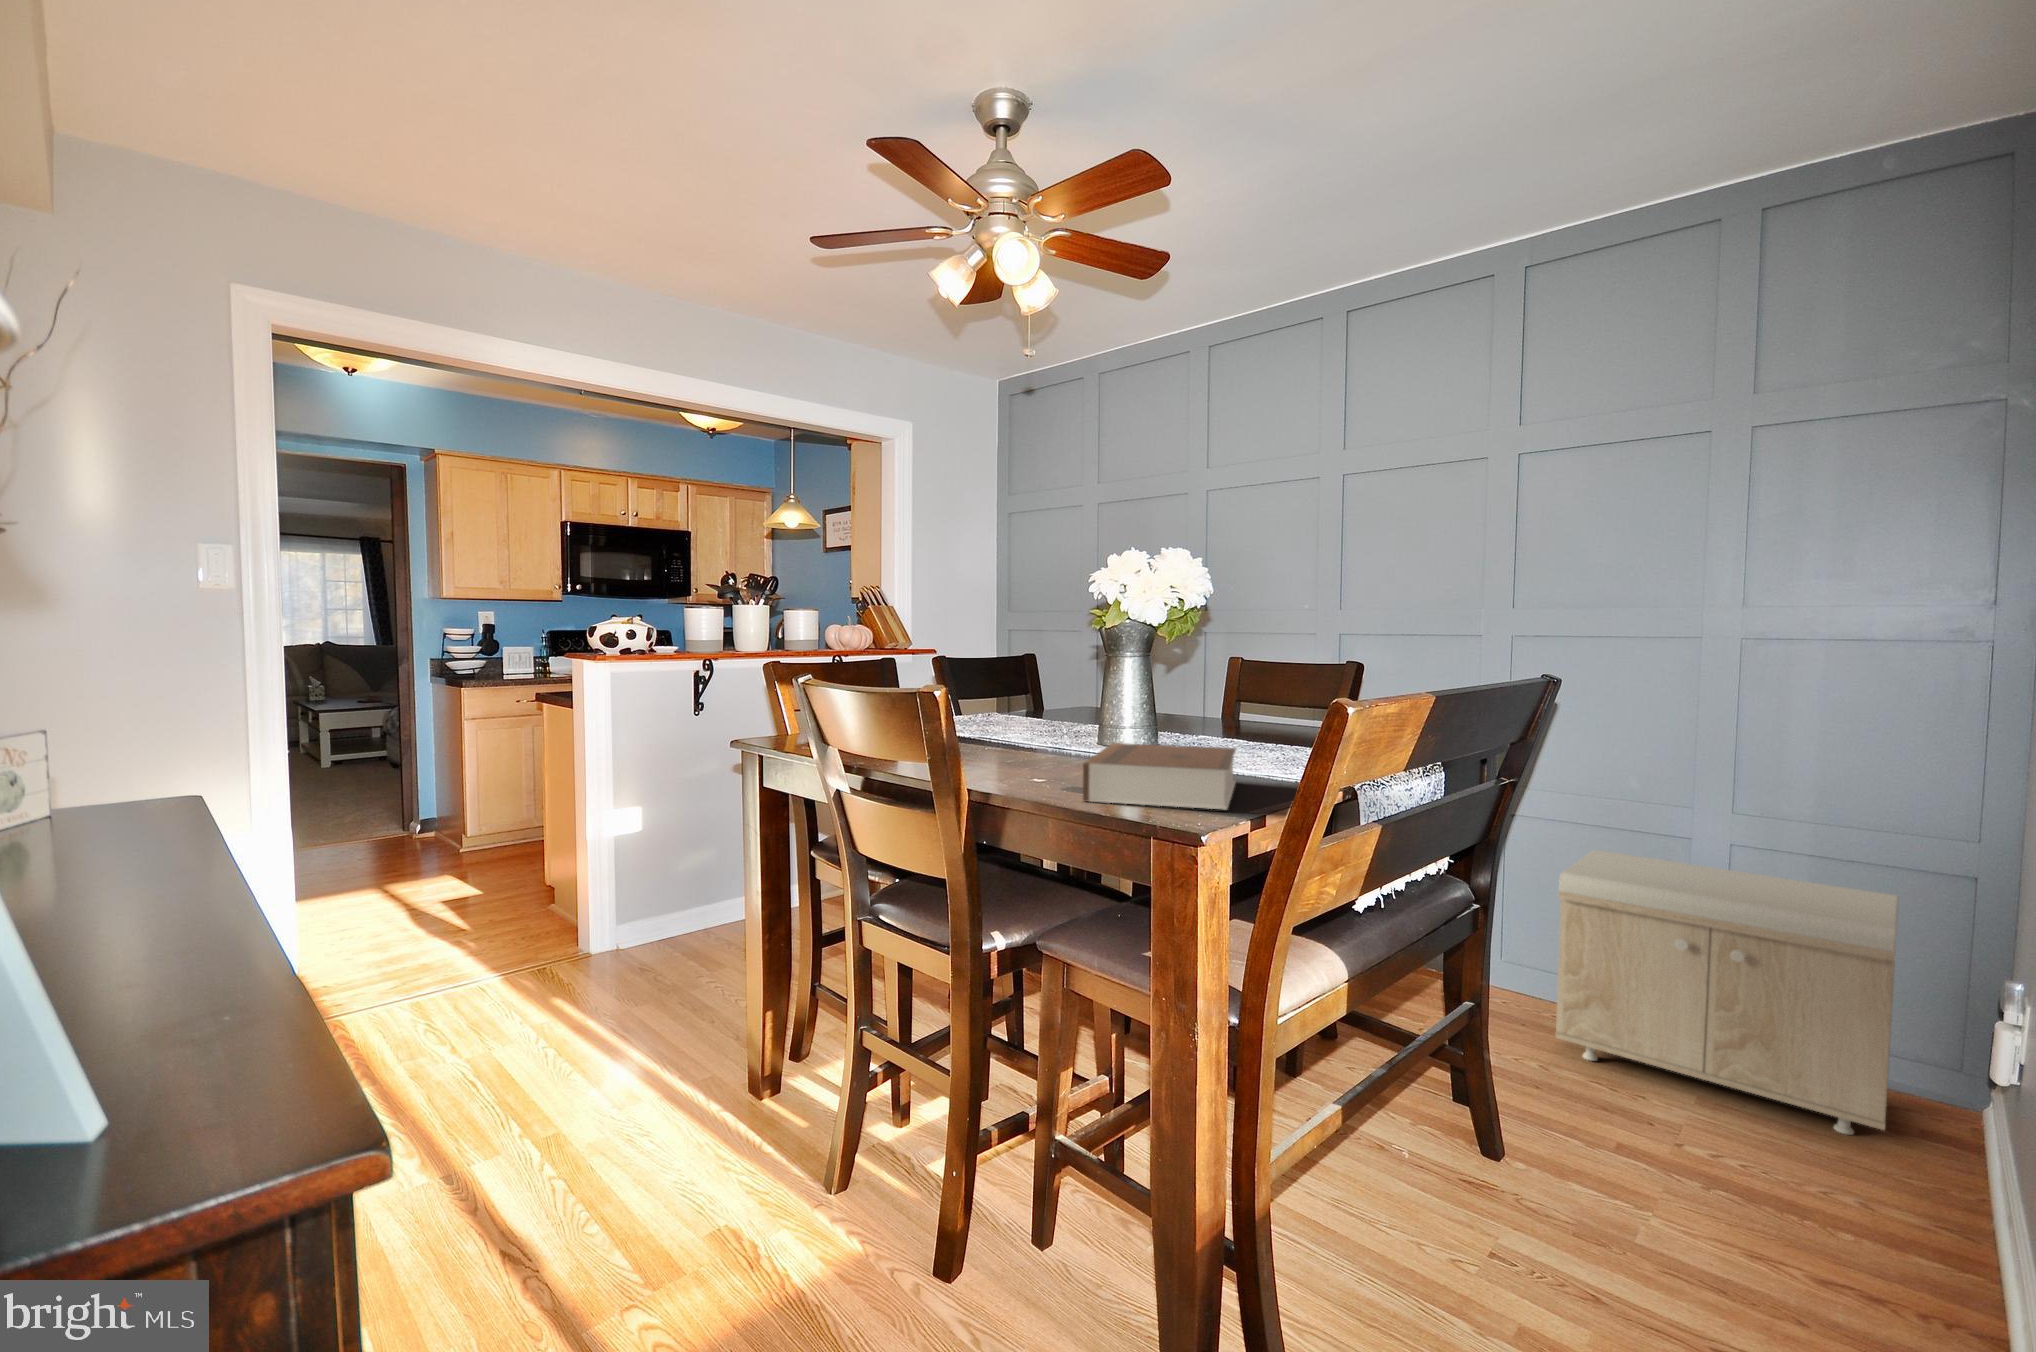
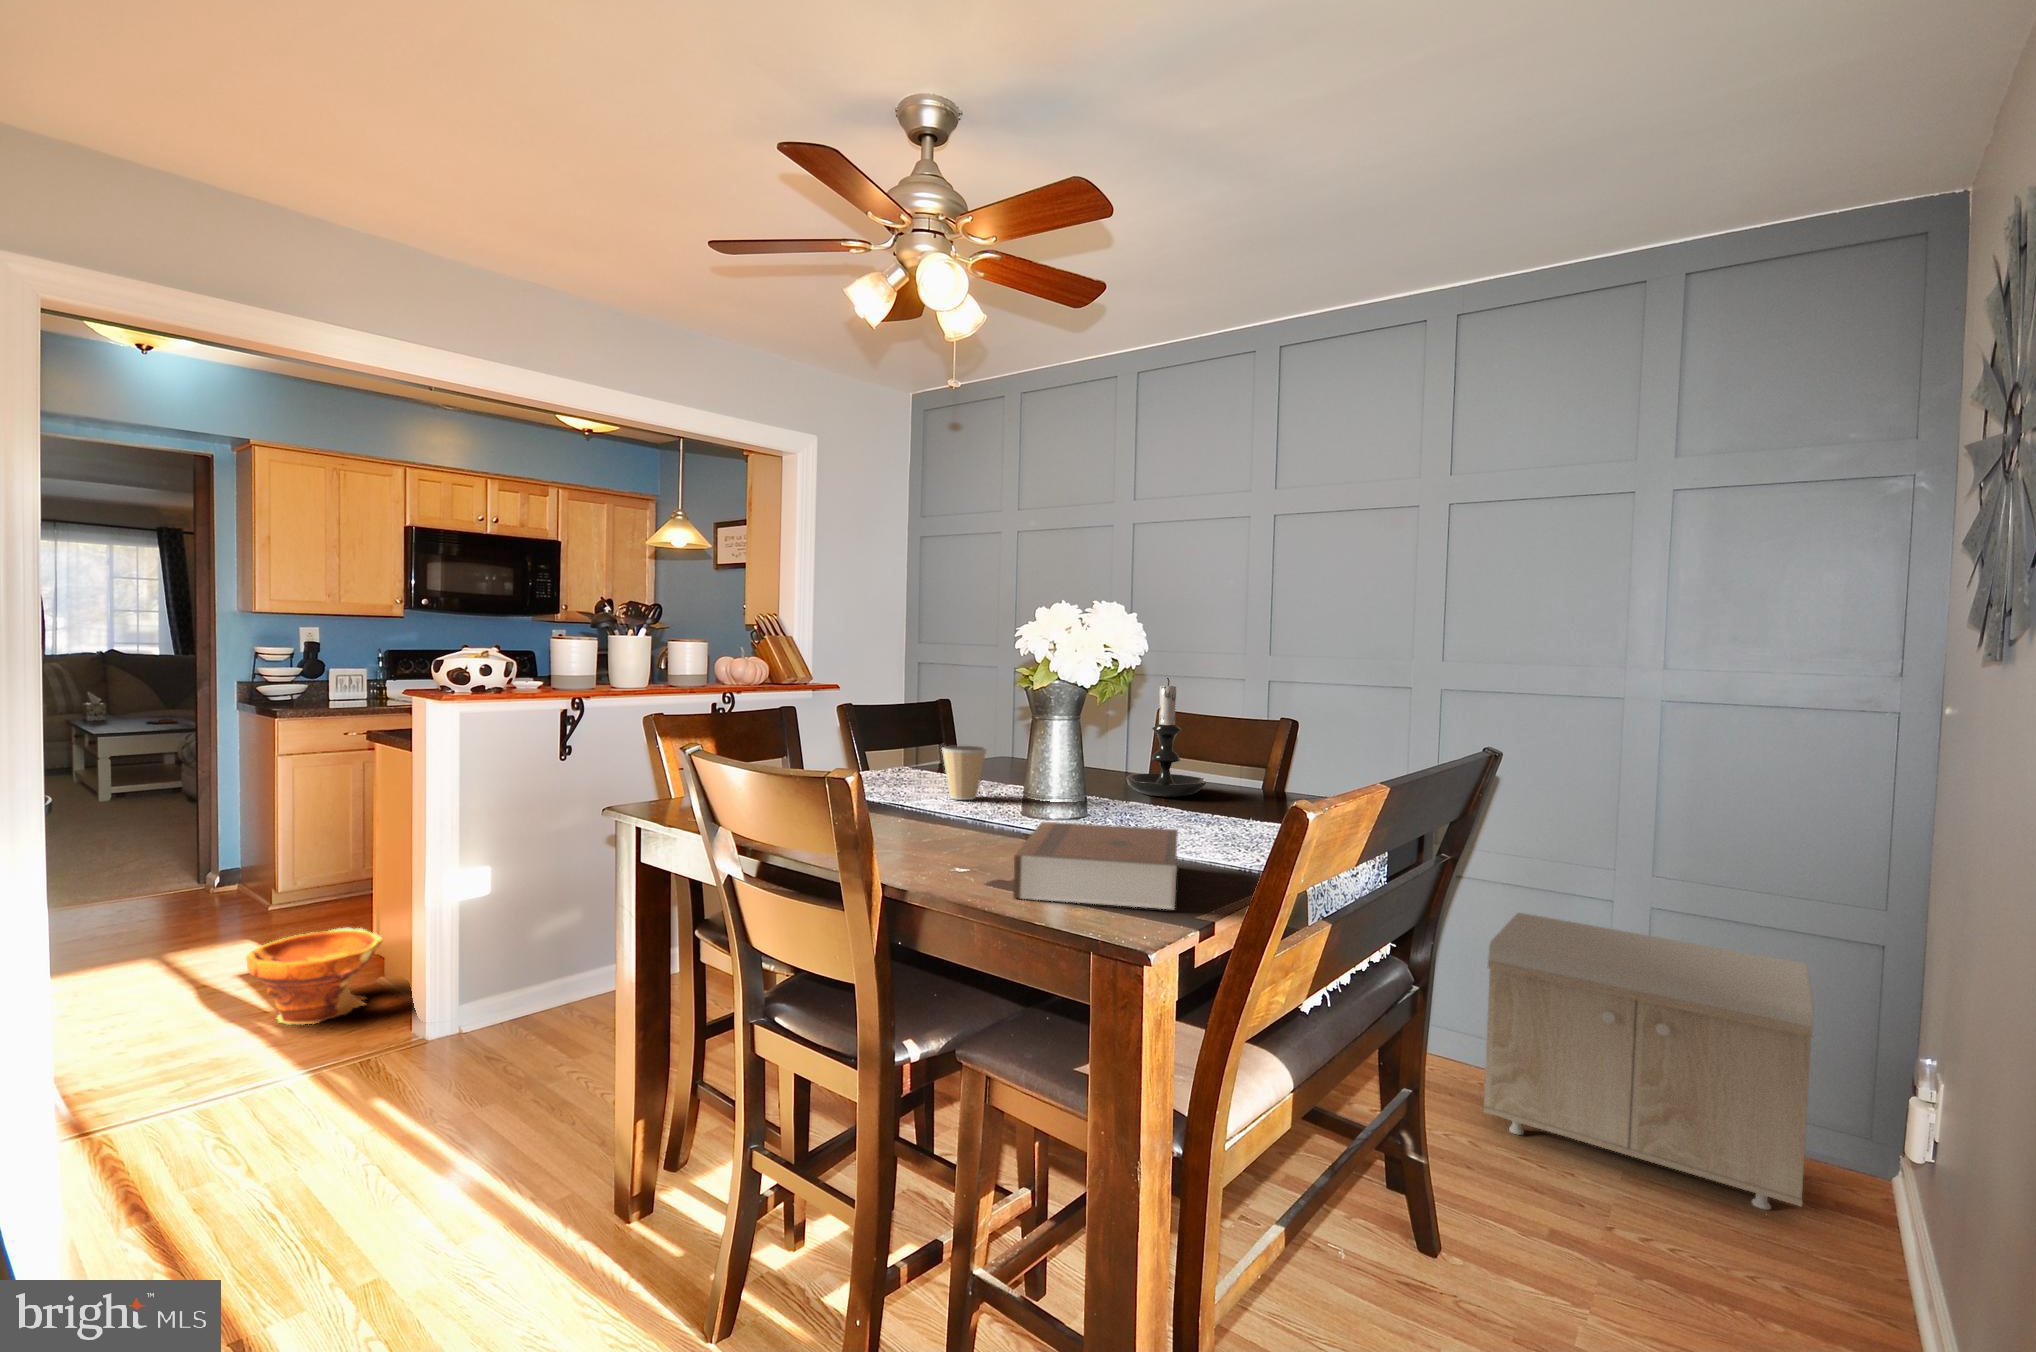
candle holder: none [1199,623,1275,734] -> present [1126,678,1206,797]
coffee cup: none [1026,688,1067,736] -> present [942,746,986,800]
planter: none [446,862,554,941] -> present [246,928,383,1024]

